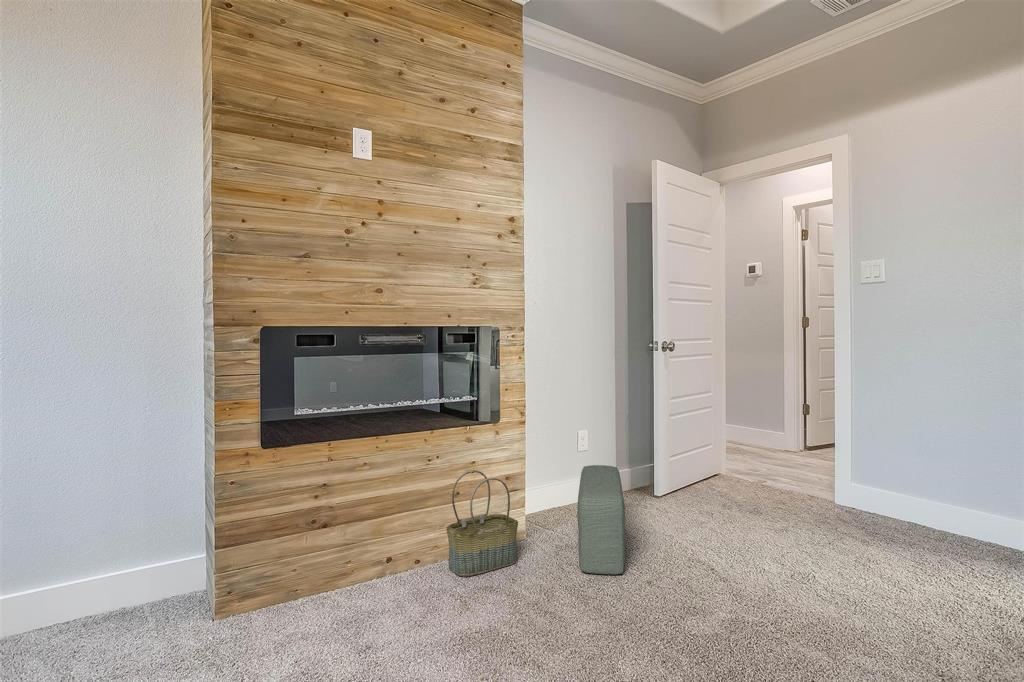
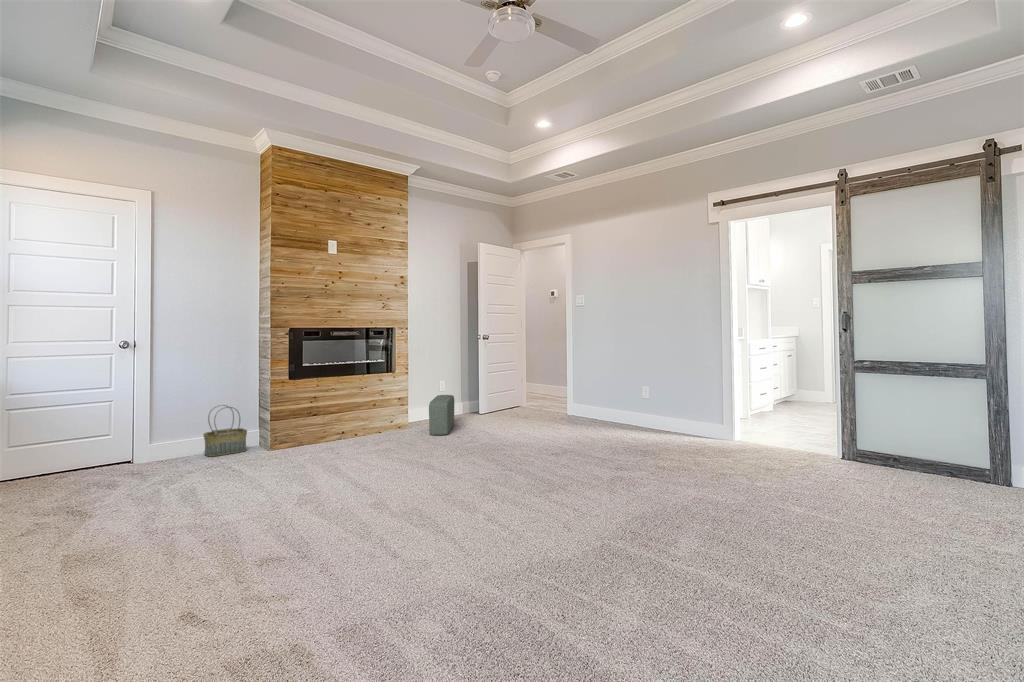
basket: present [446,470,518,577] -> present [203,405,247,457]

